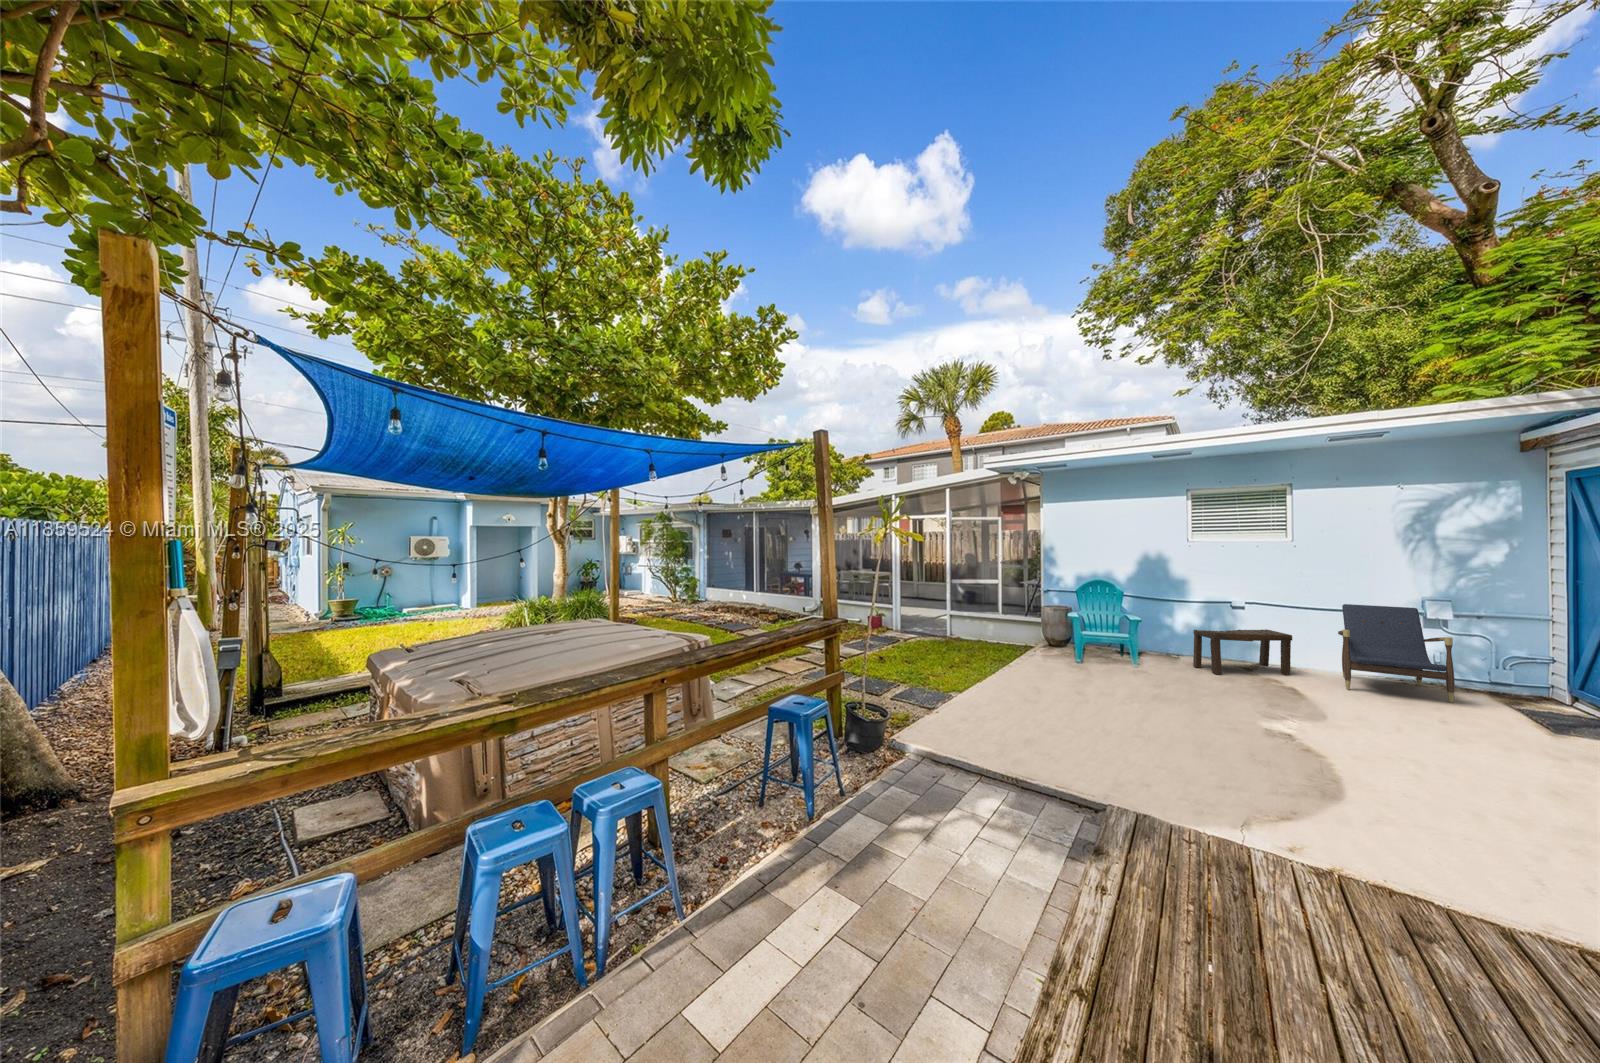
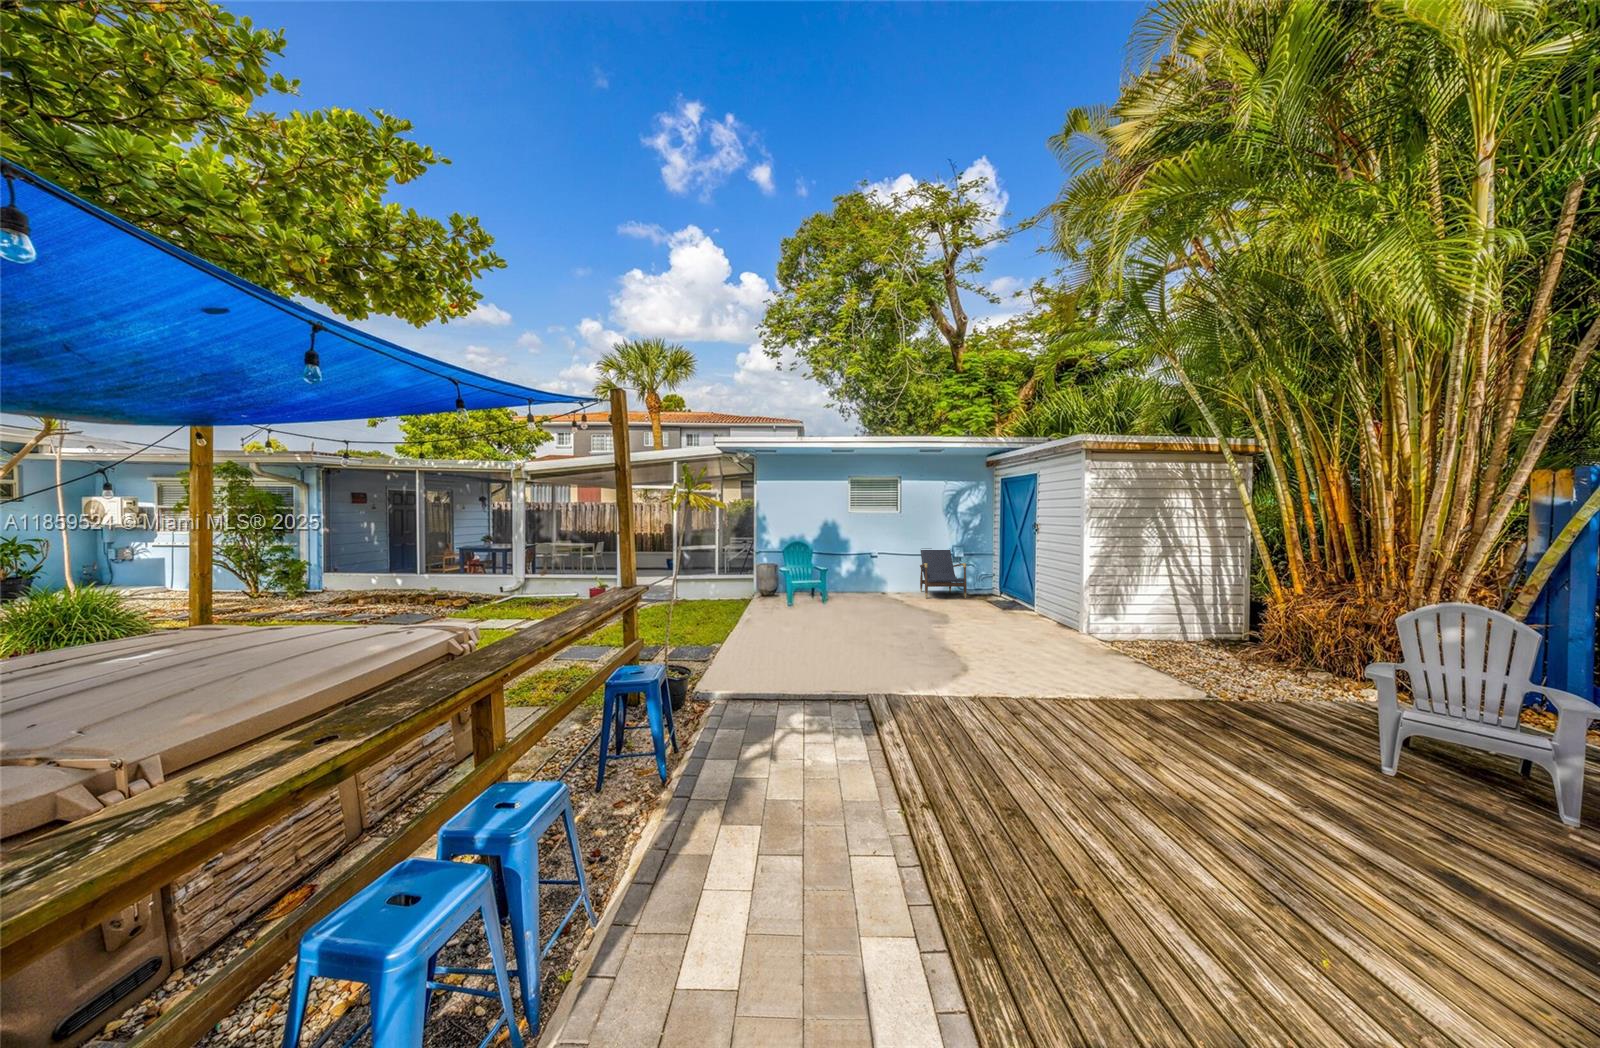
bench: present [1193,629,1292,675] -> none [852,567,901,599]

